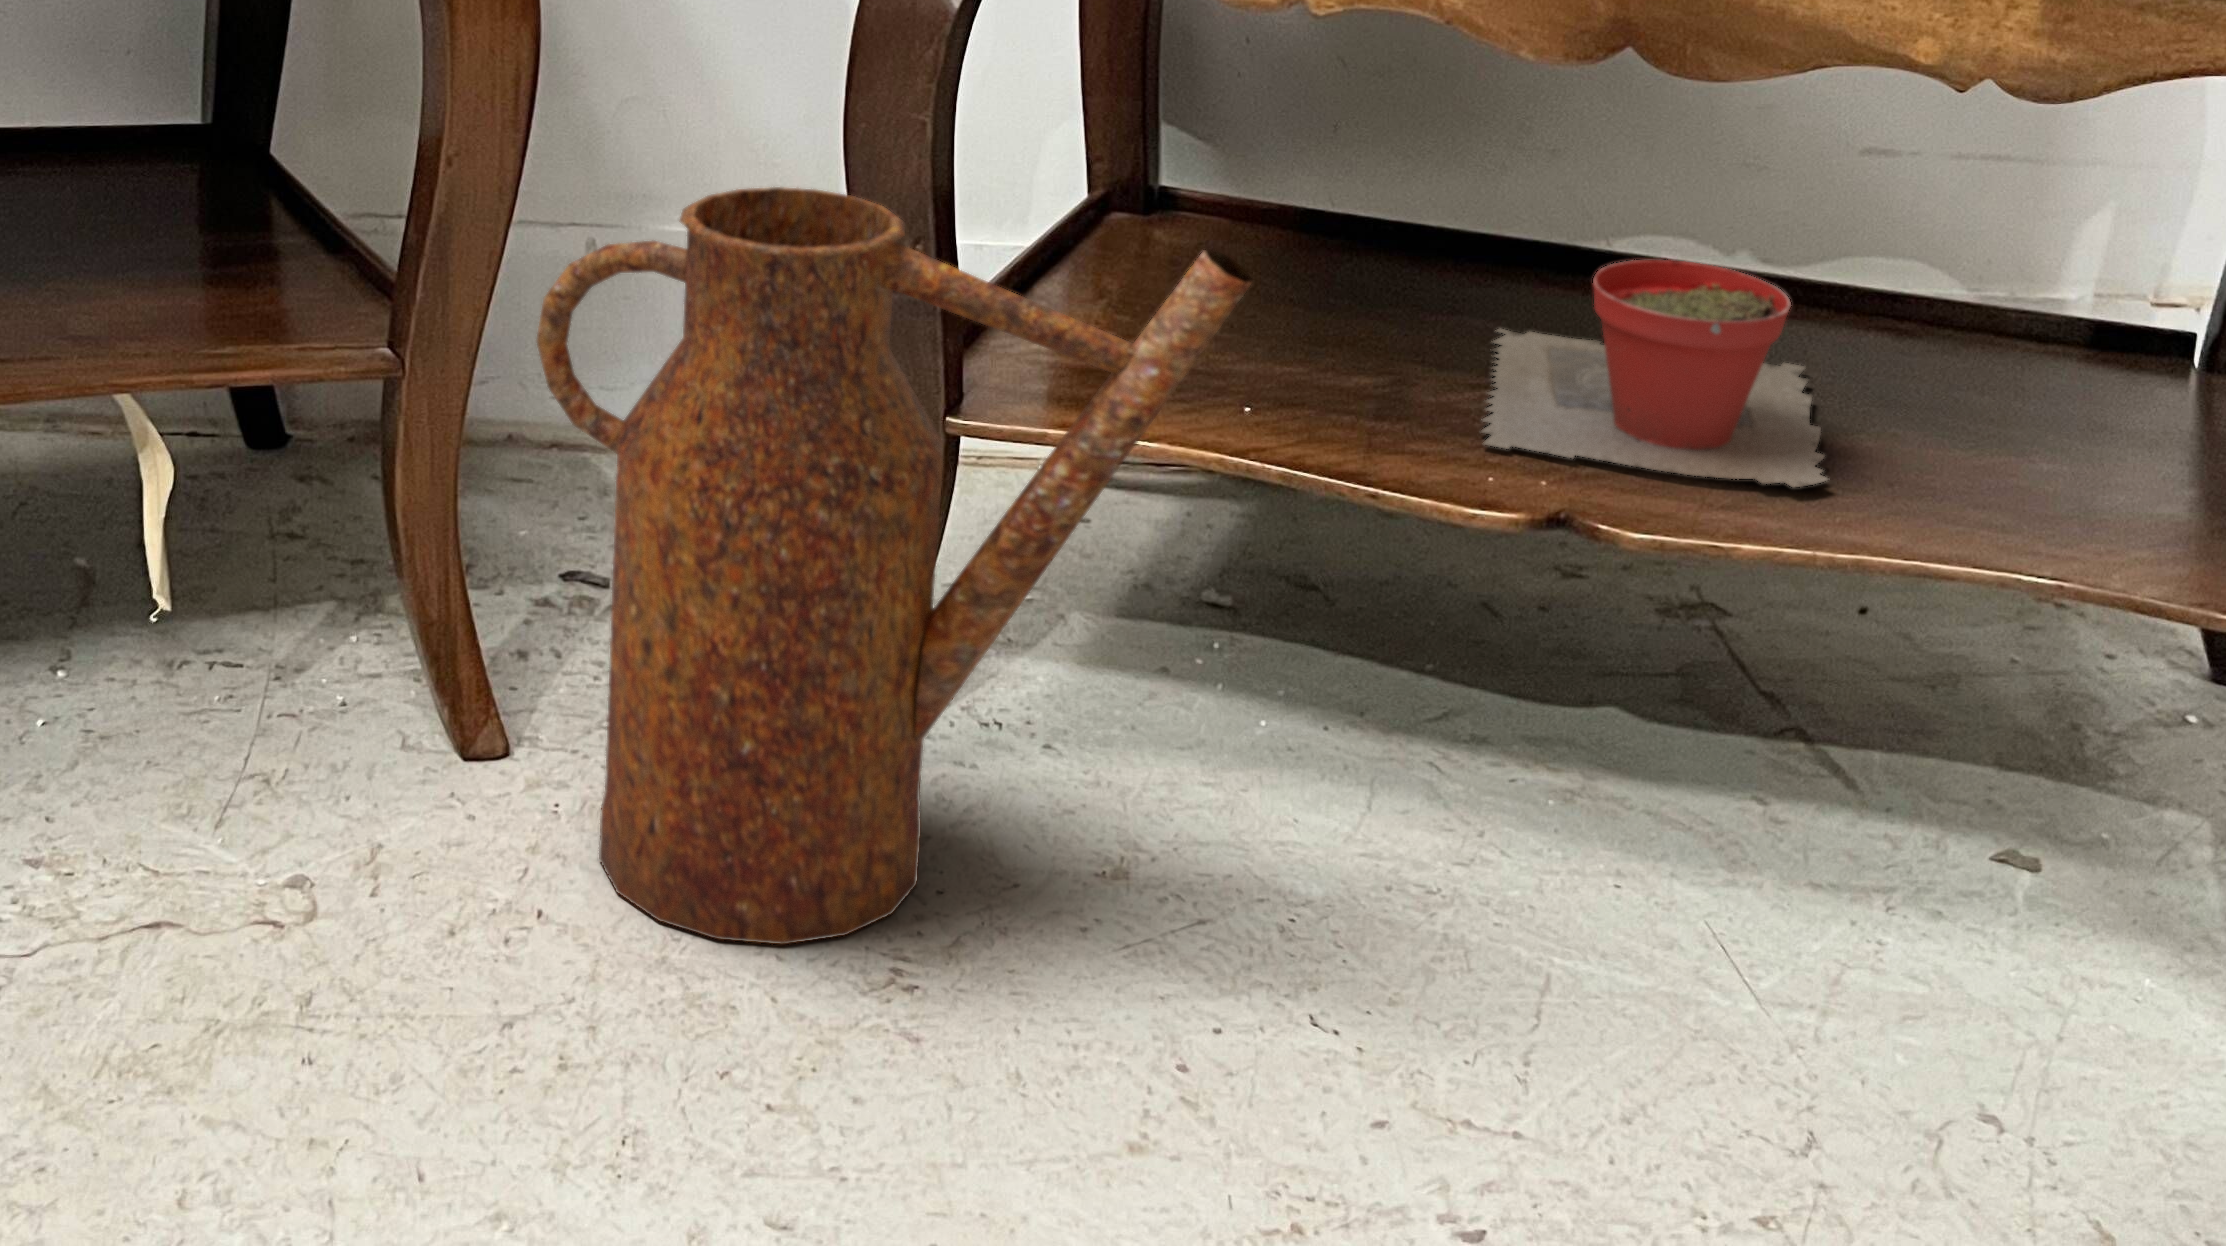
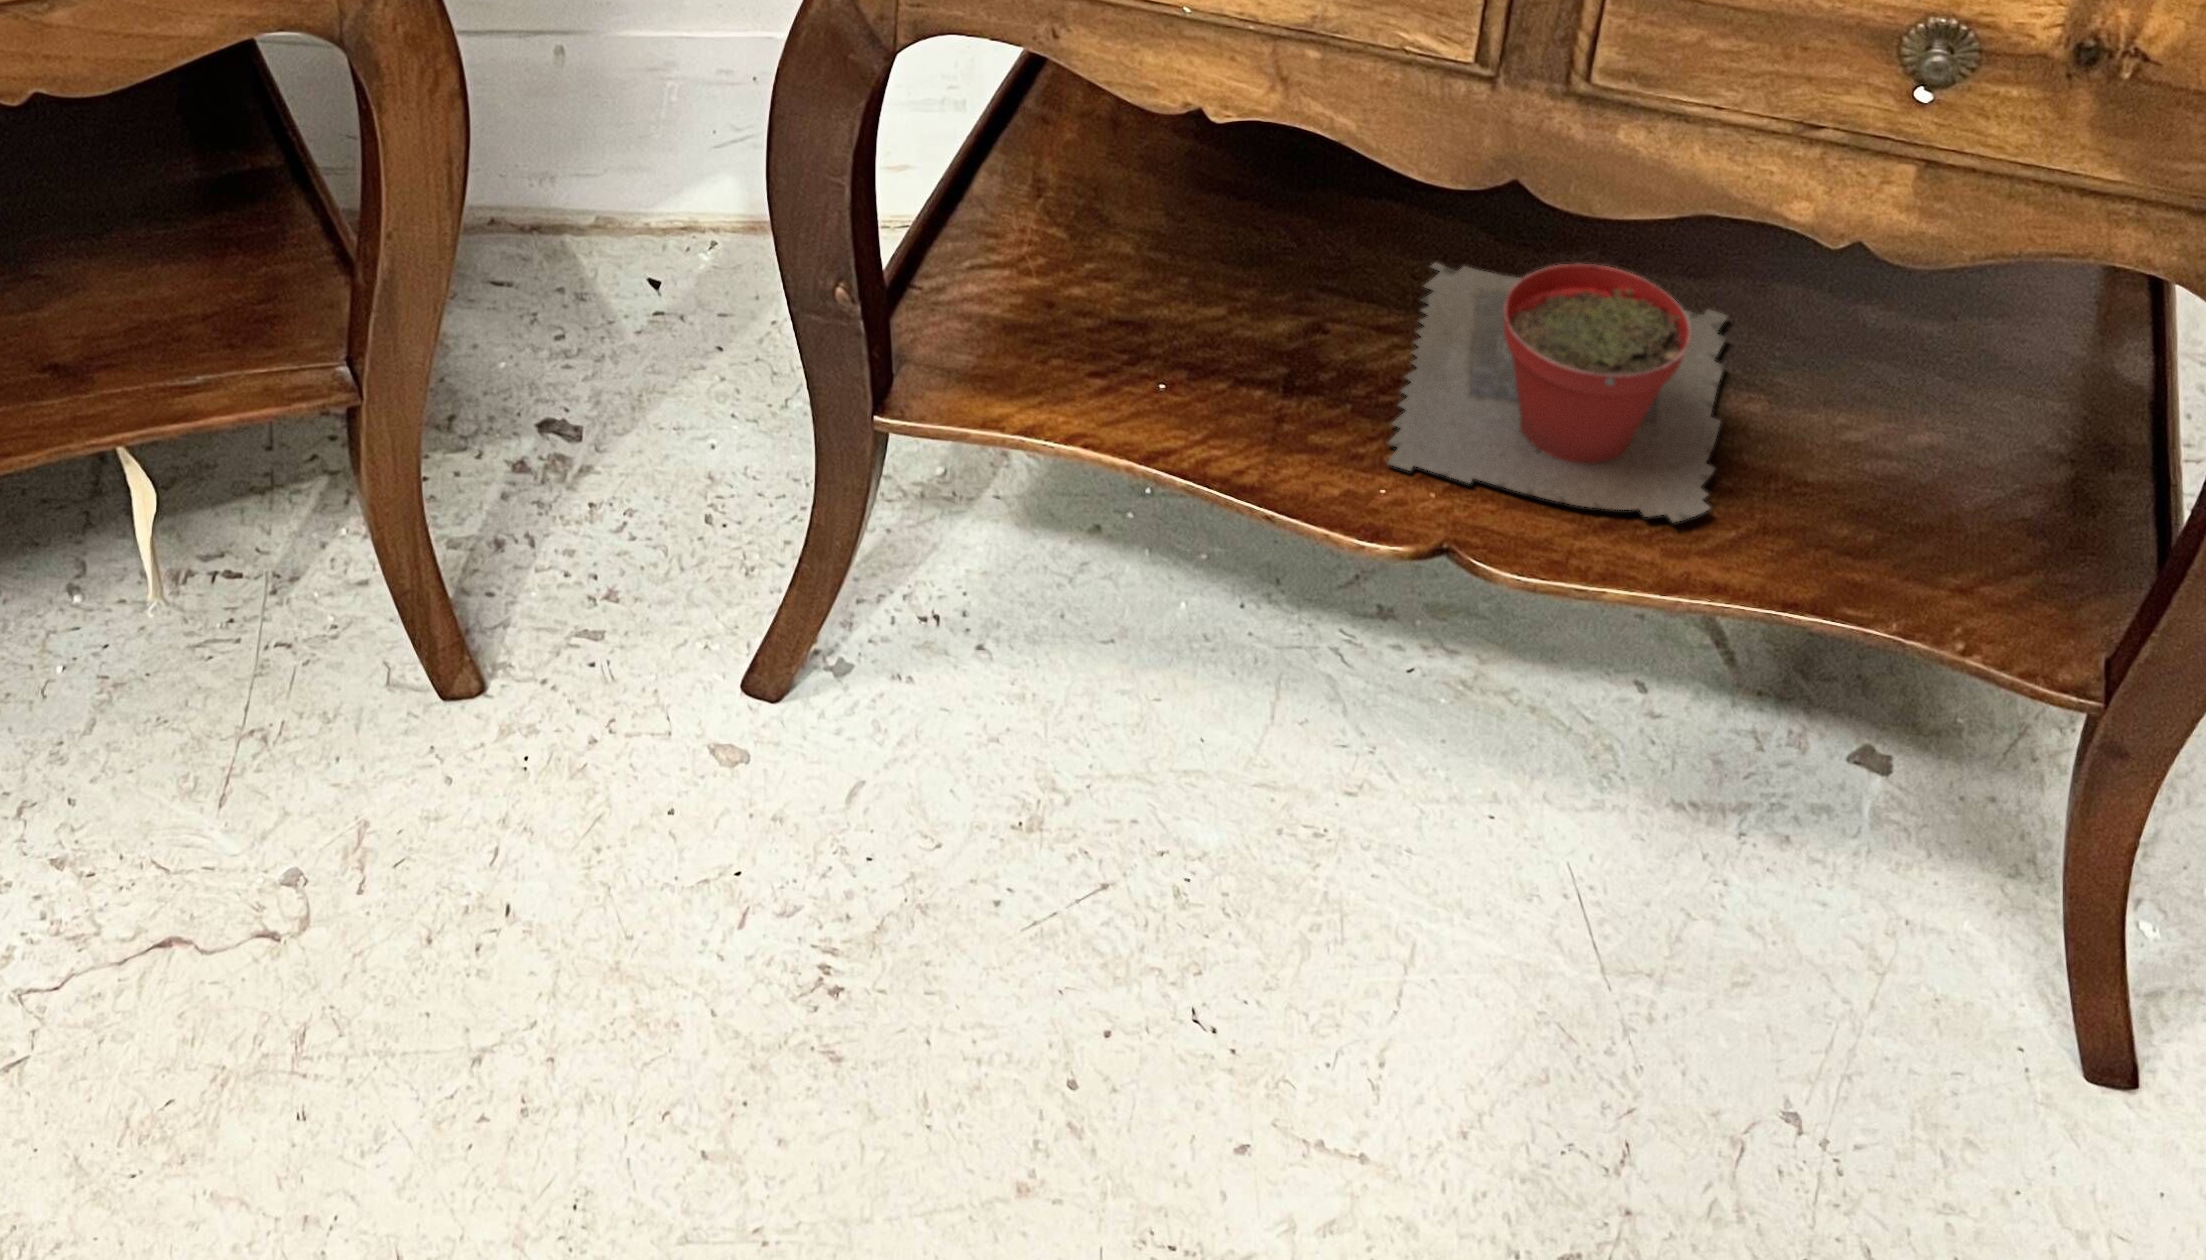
watering can: present [537,187,1252,944] -> none [481,284,1146,935]

